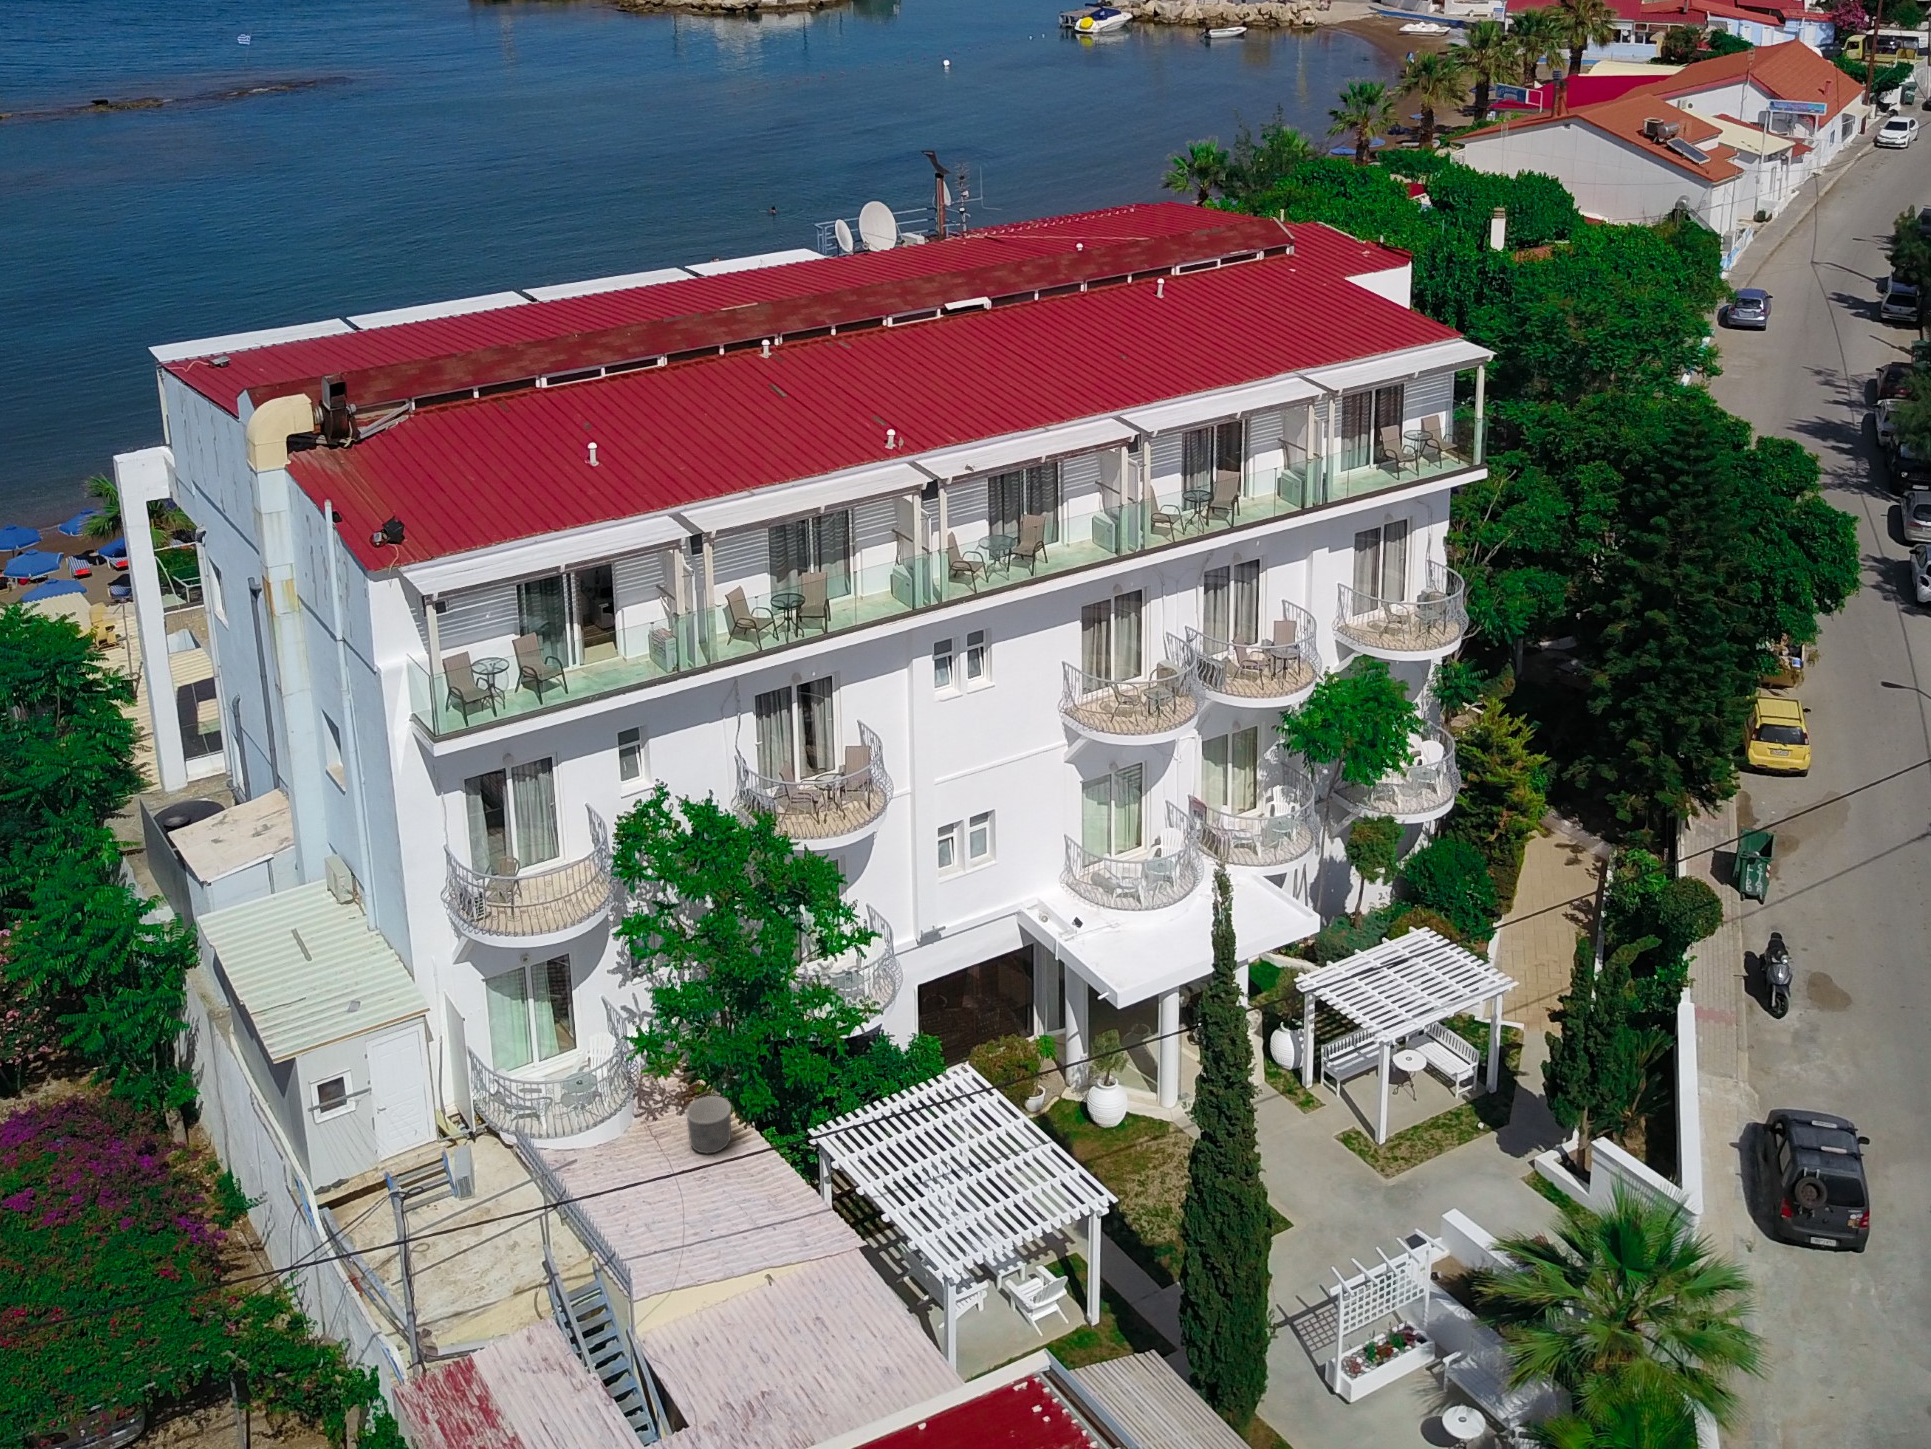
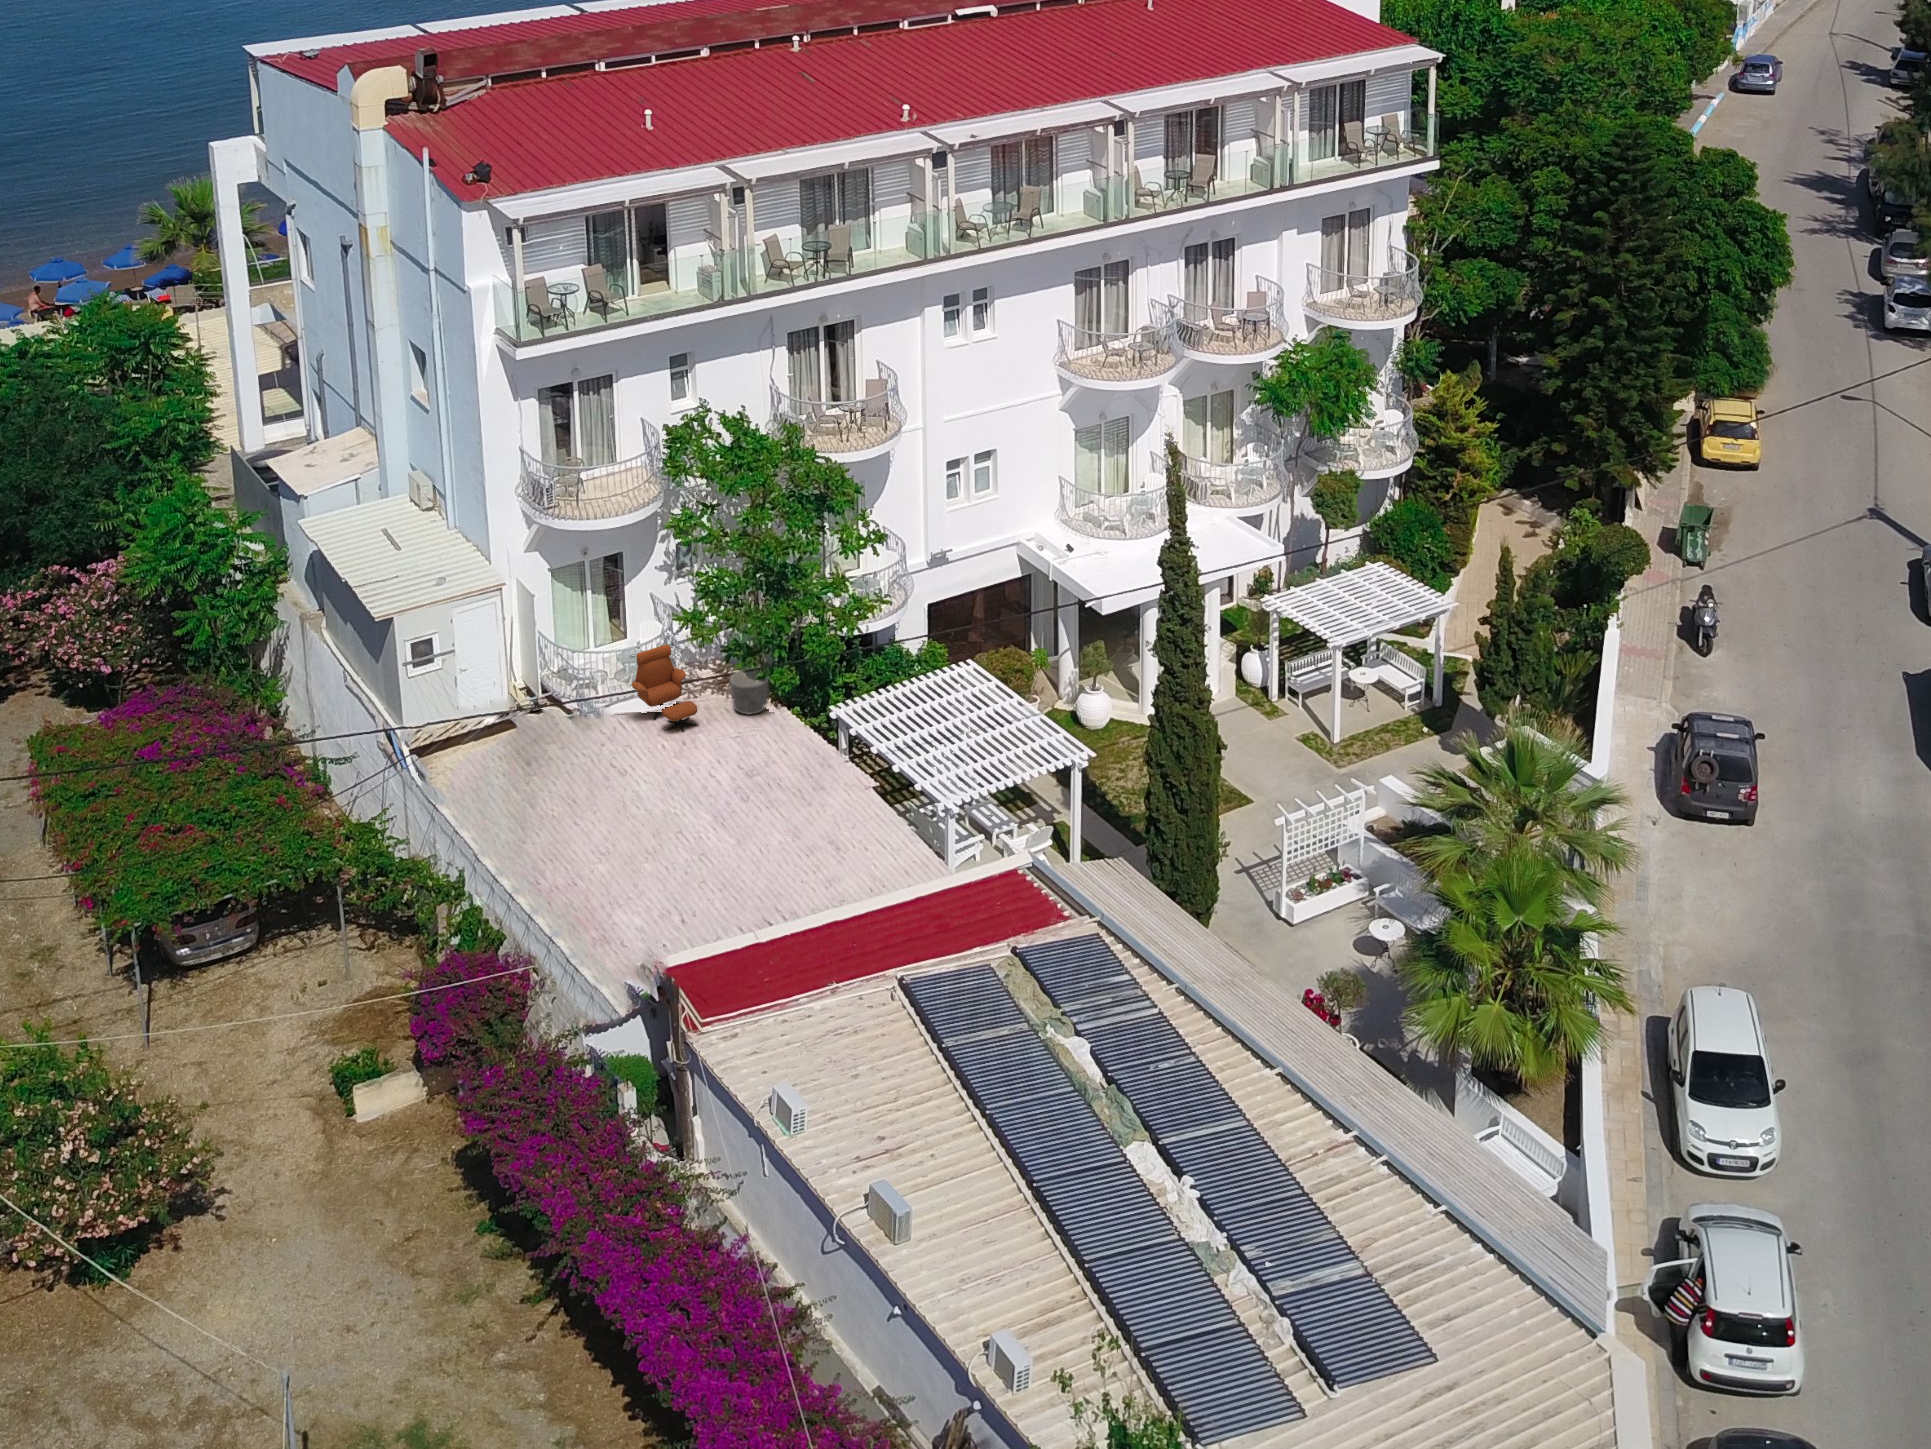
lounge chair: none [571,1070,649,1185] -> present [631,645,699,732]

